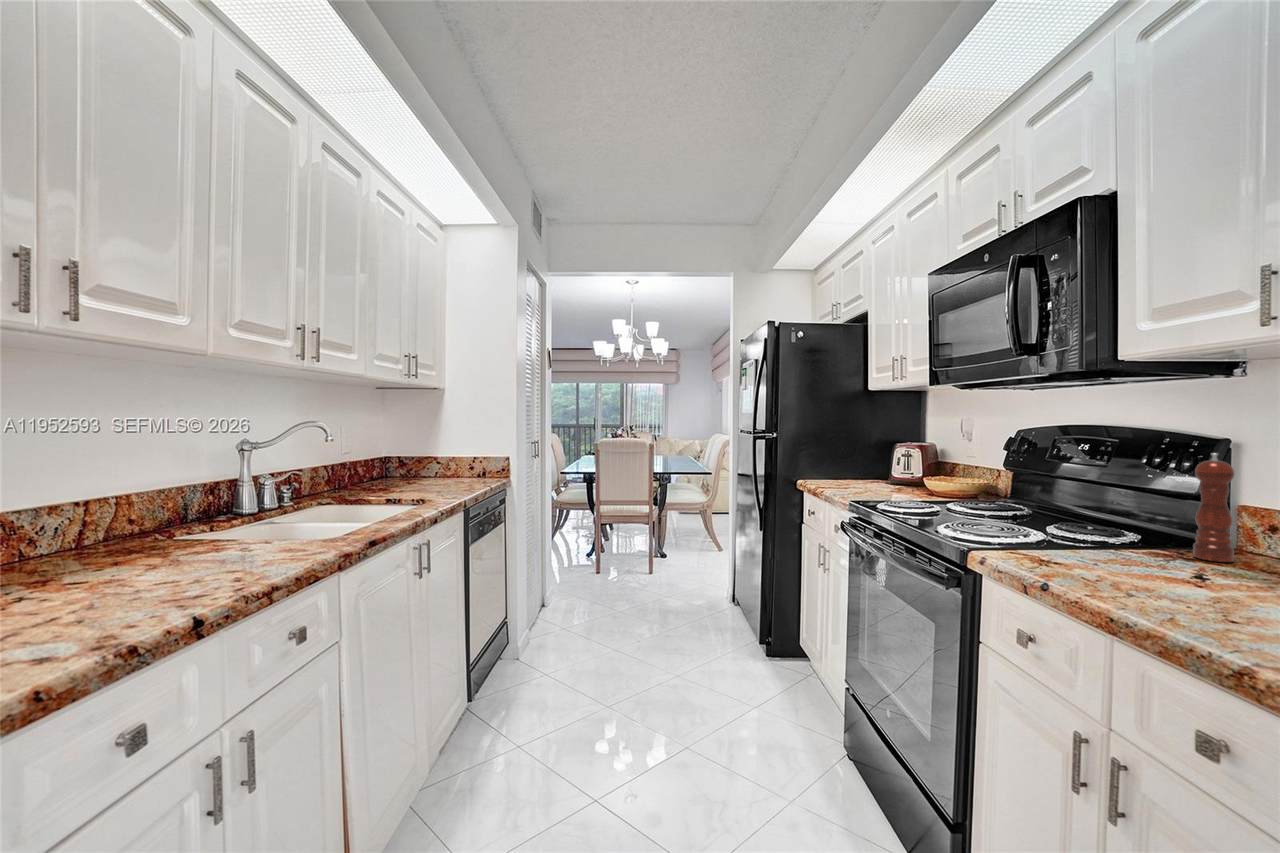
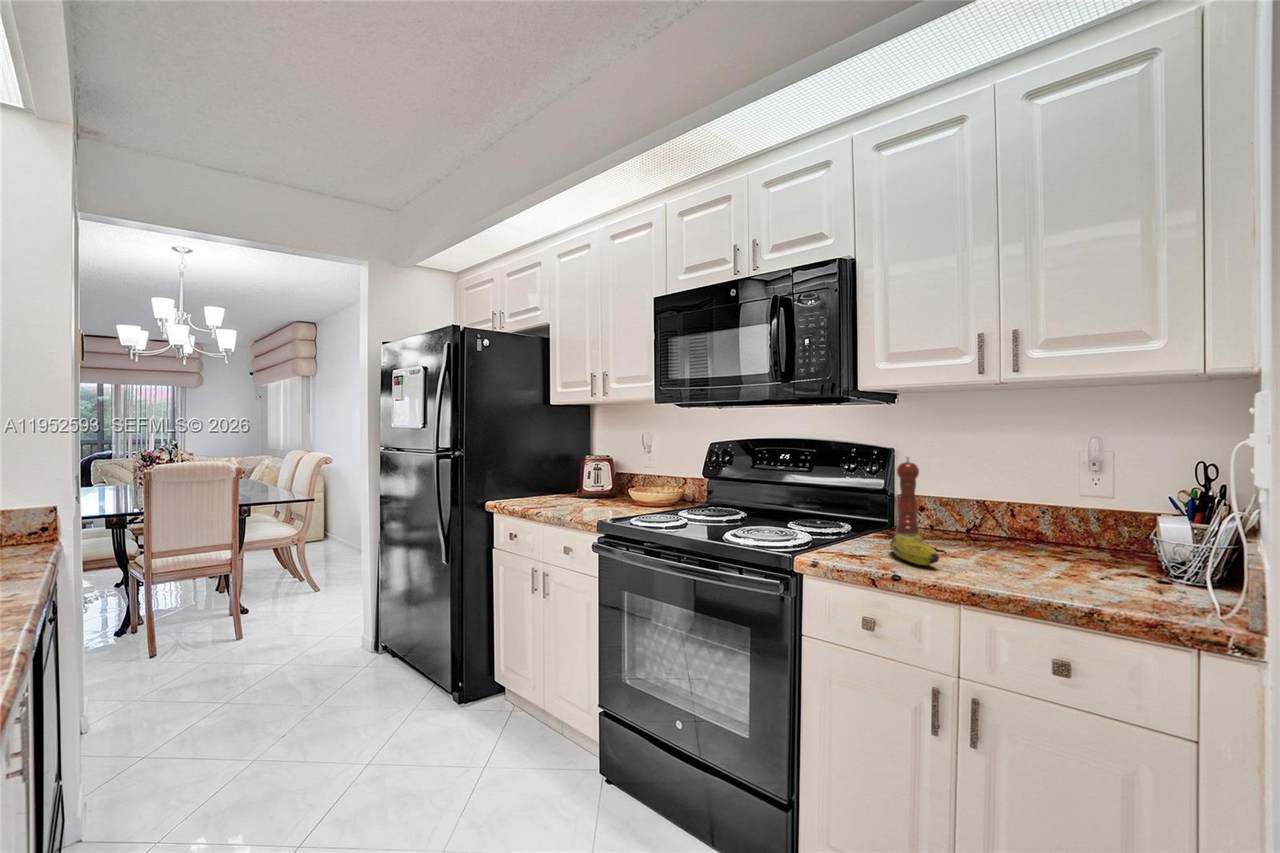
fruit: none [1088,546,1200,583] -> present [890,533,939,565]

